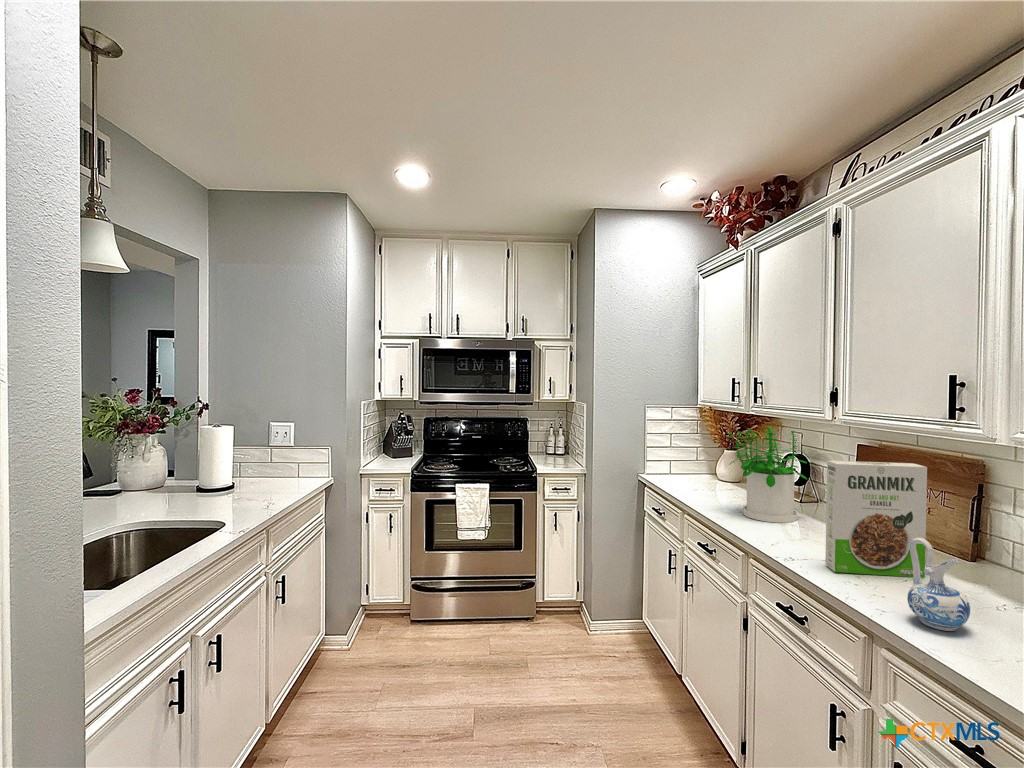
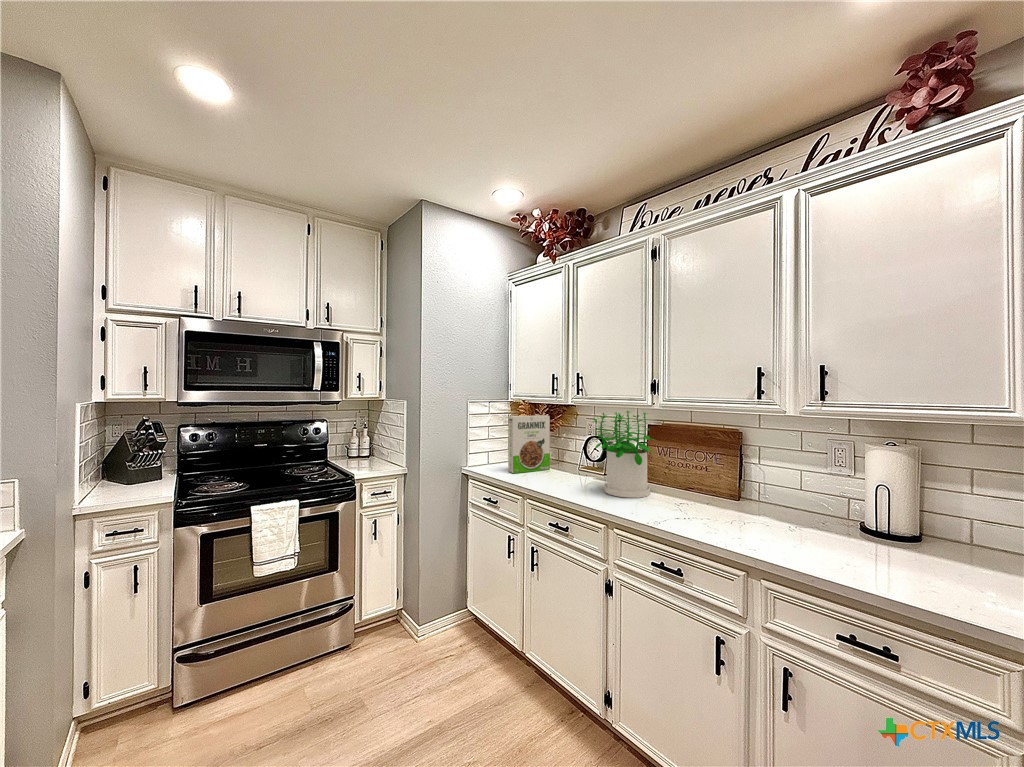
cereal box: present [825,461,927,578] -> present [508,415,550,473]
ceramic pitcher: present [907,538,970,631] -> none [897,498,964,585]

